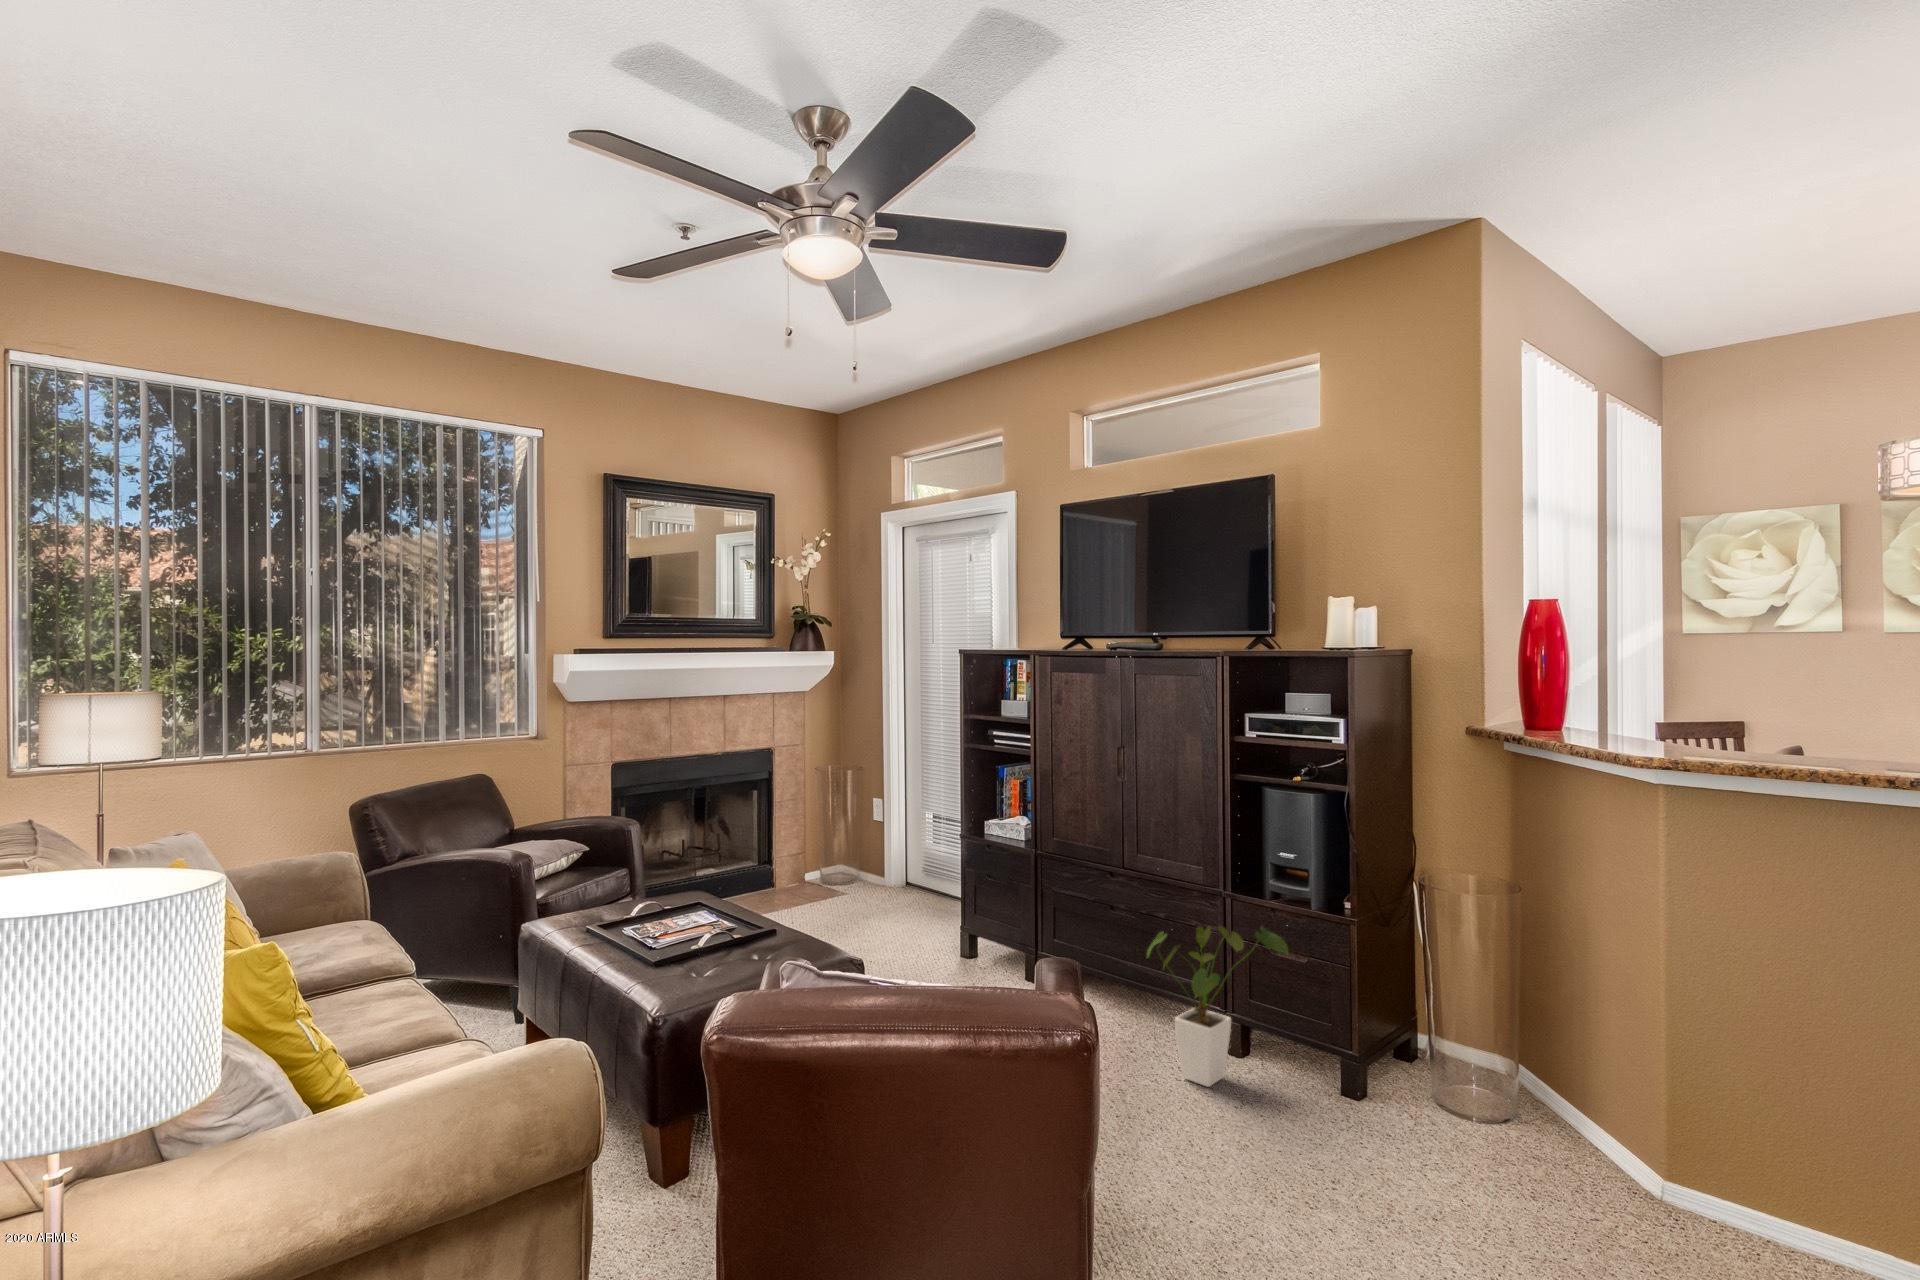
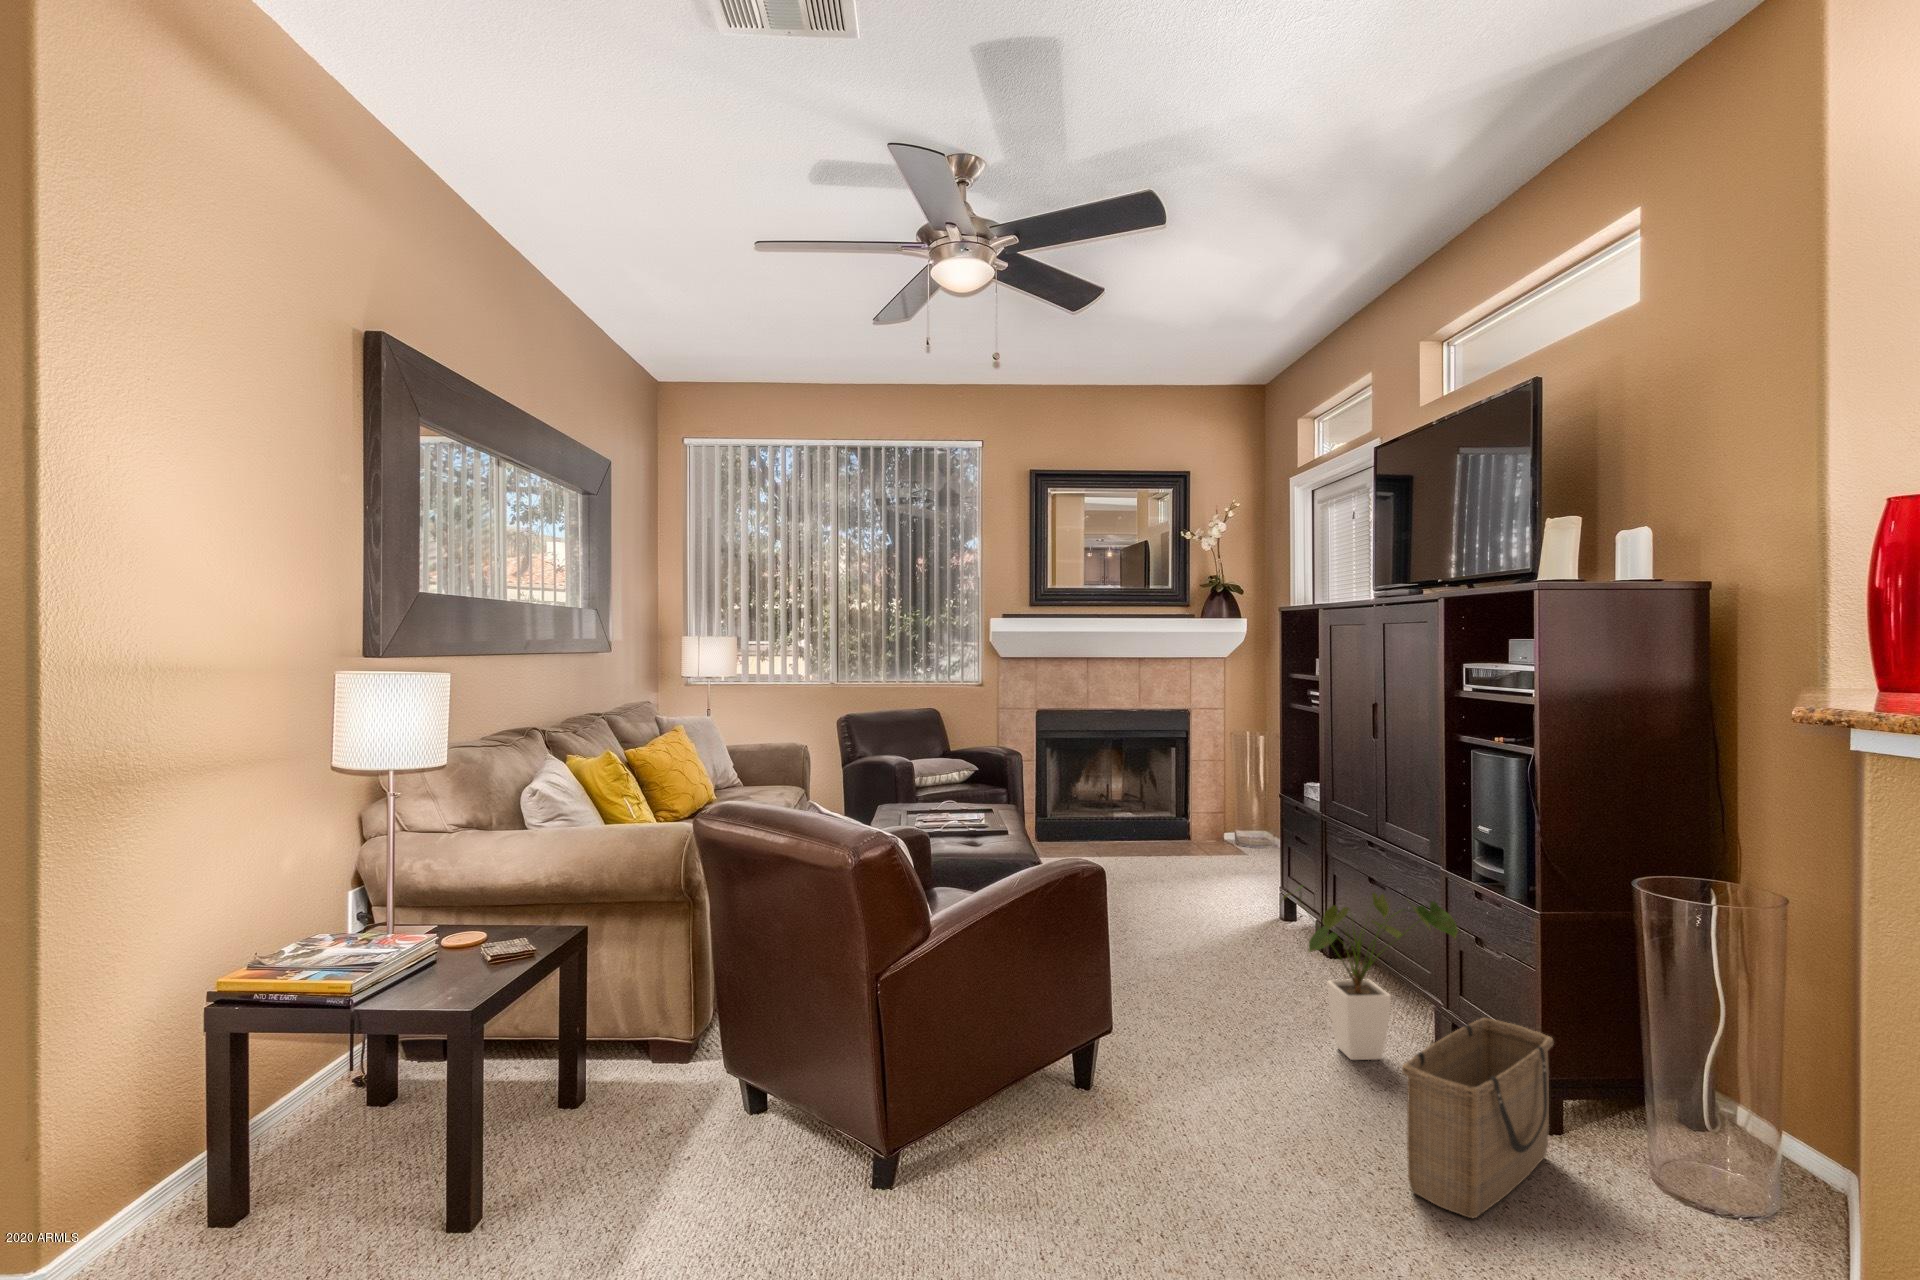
basket: none [1354,1020,1466,1198] -> present [1402,1018,1554,1218]

